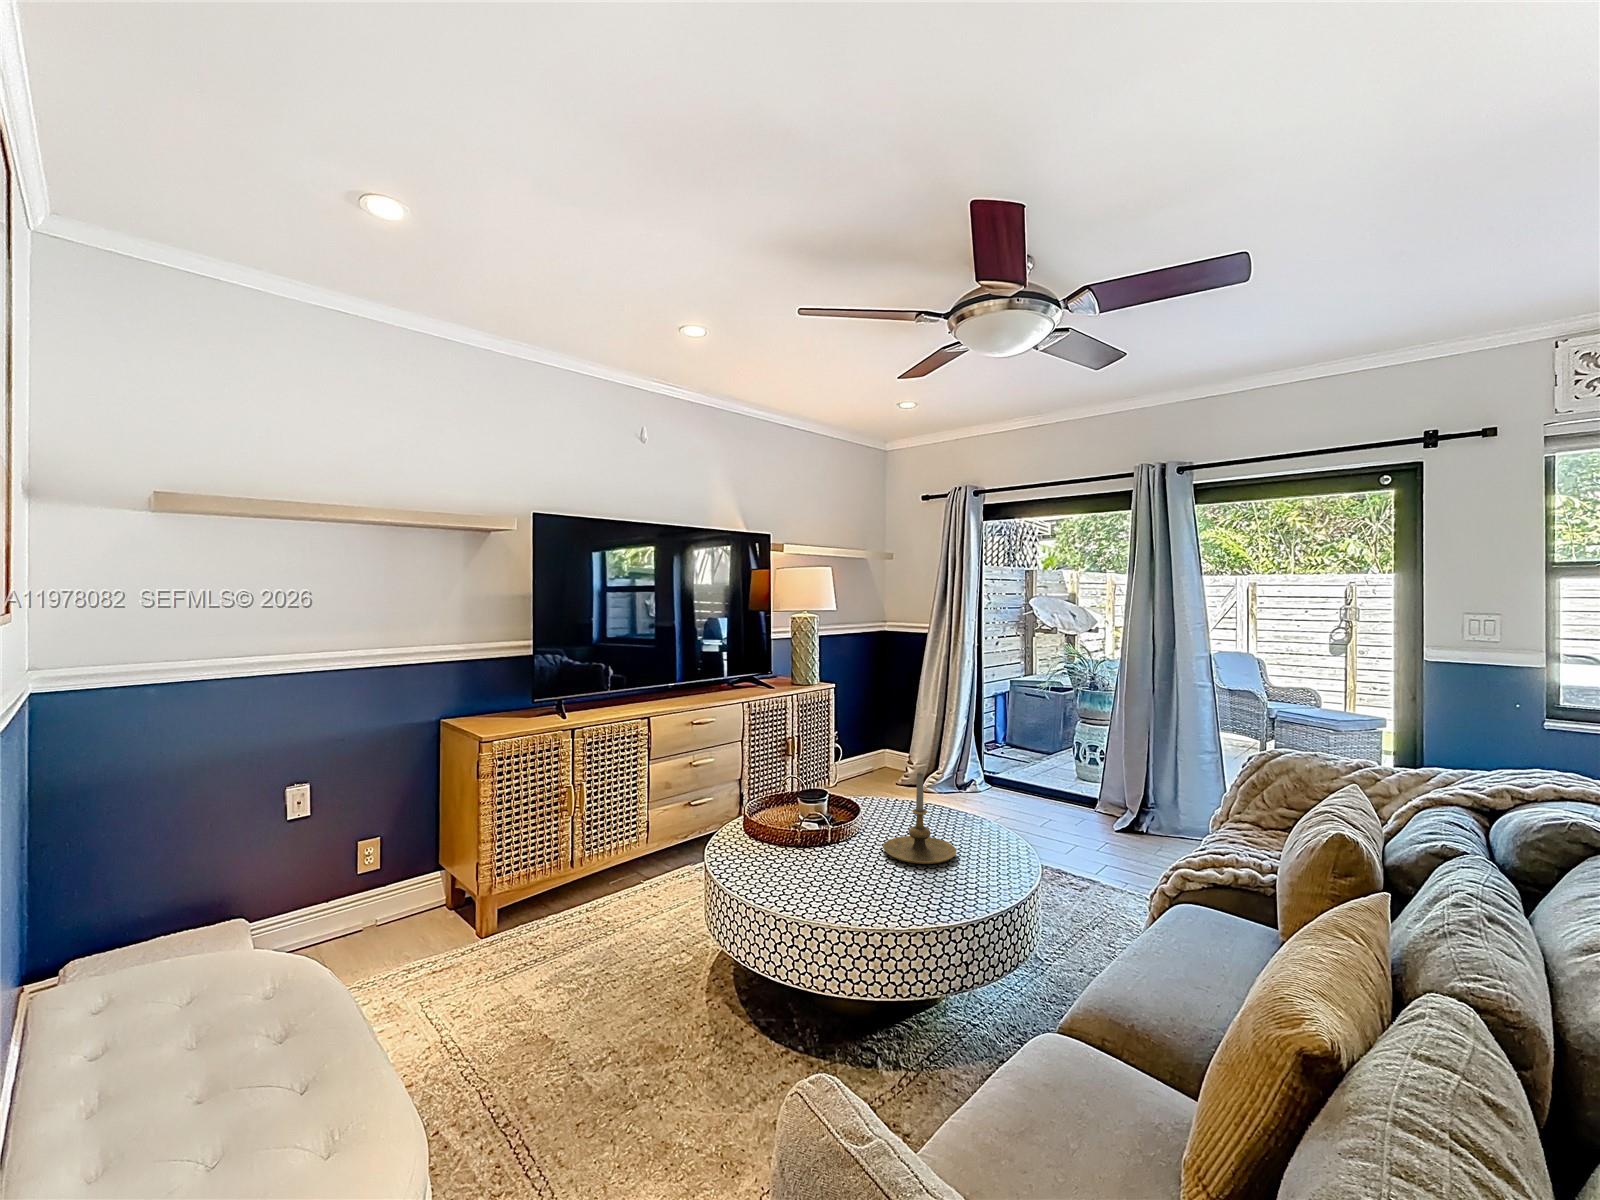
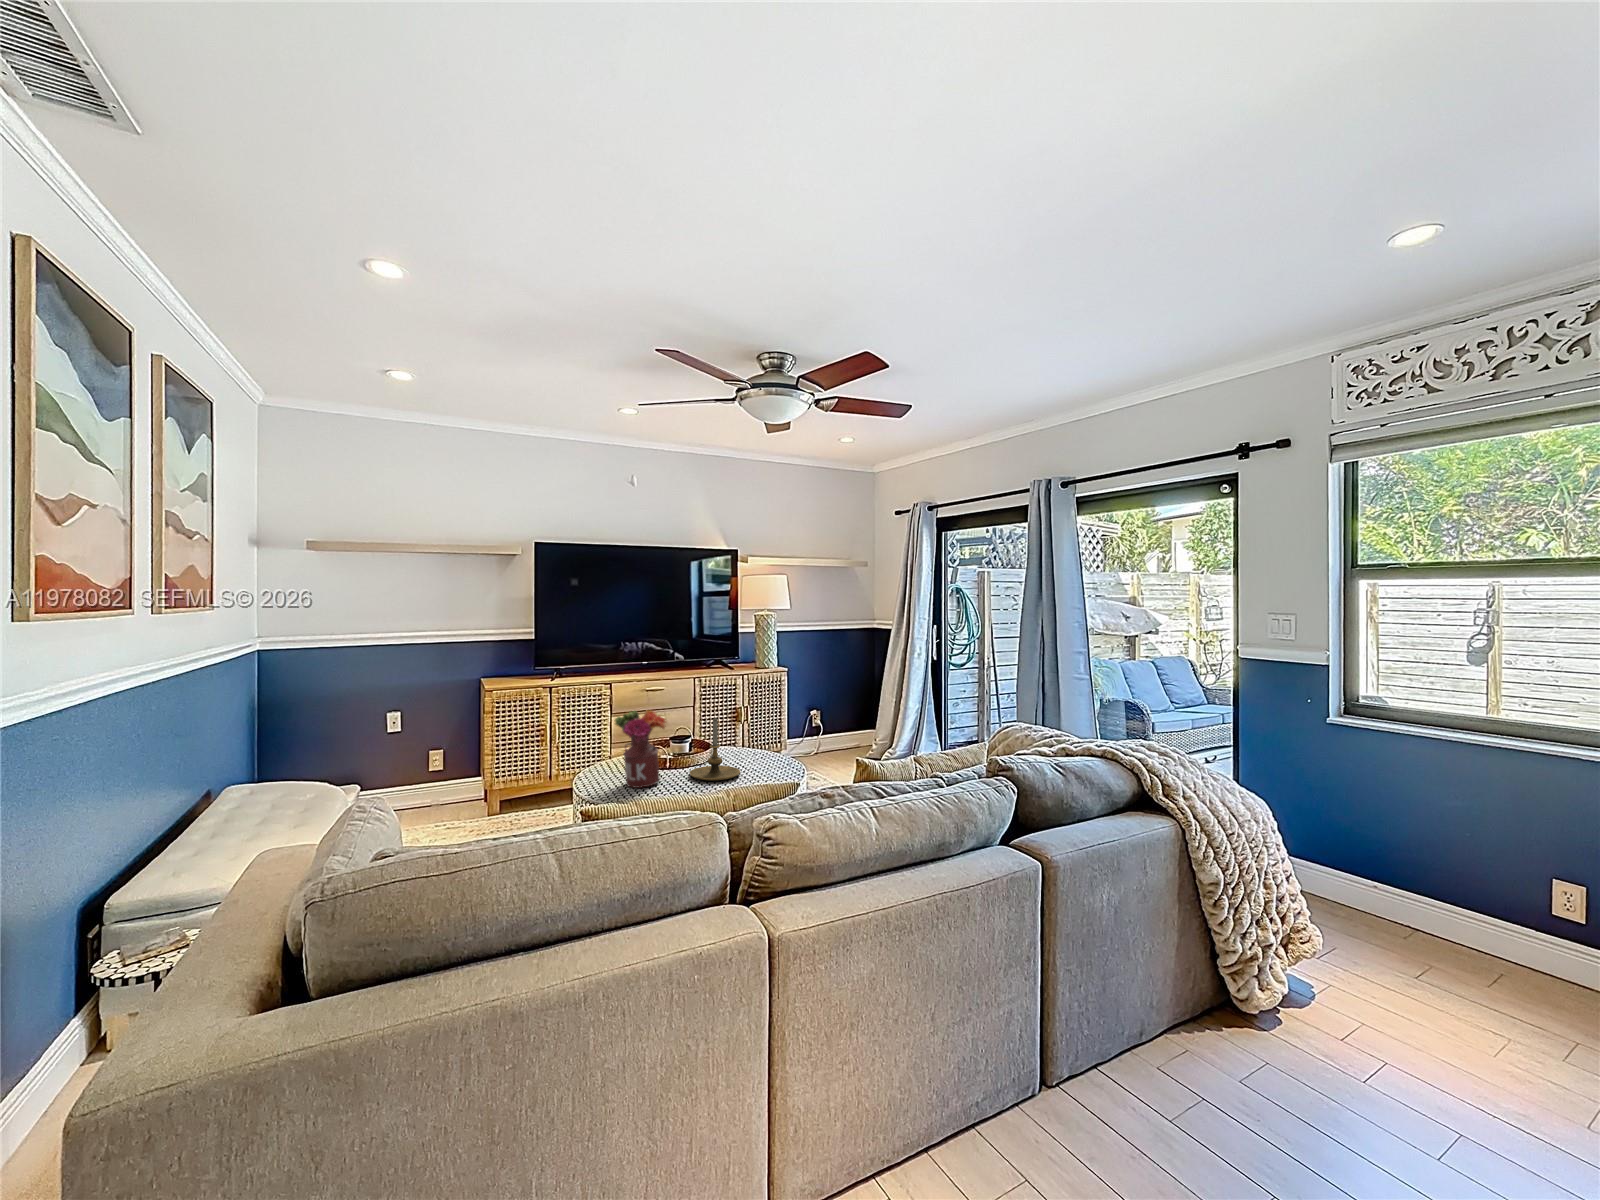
flower arrangement: none [801,768,882,890] -> present [615,710,666,788]

